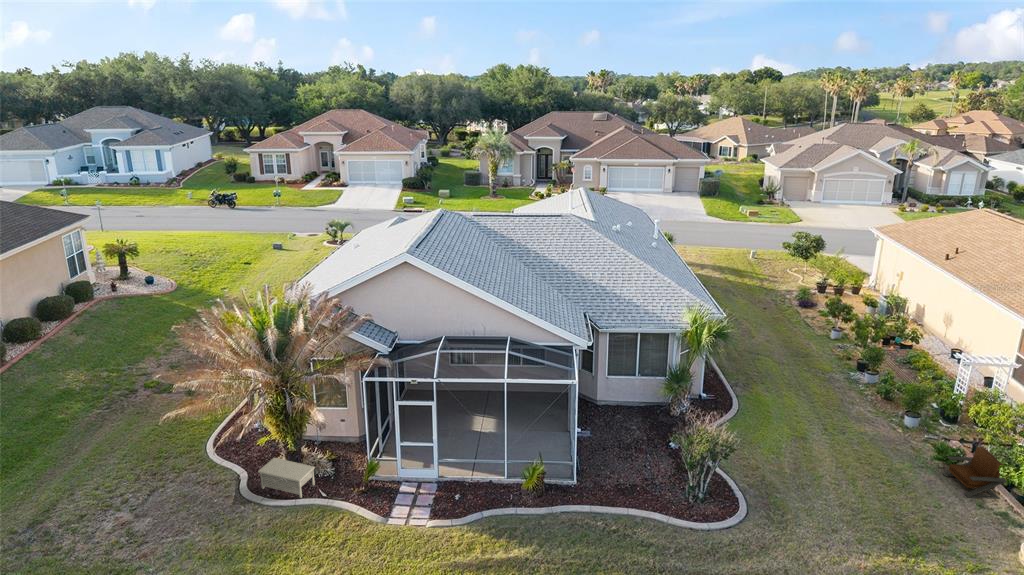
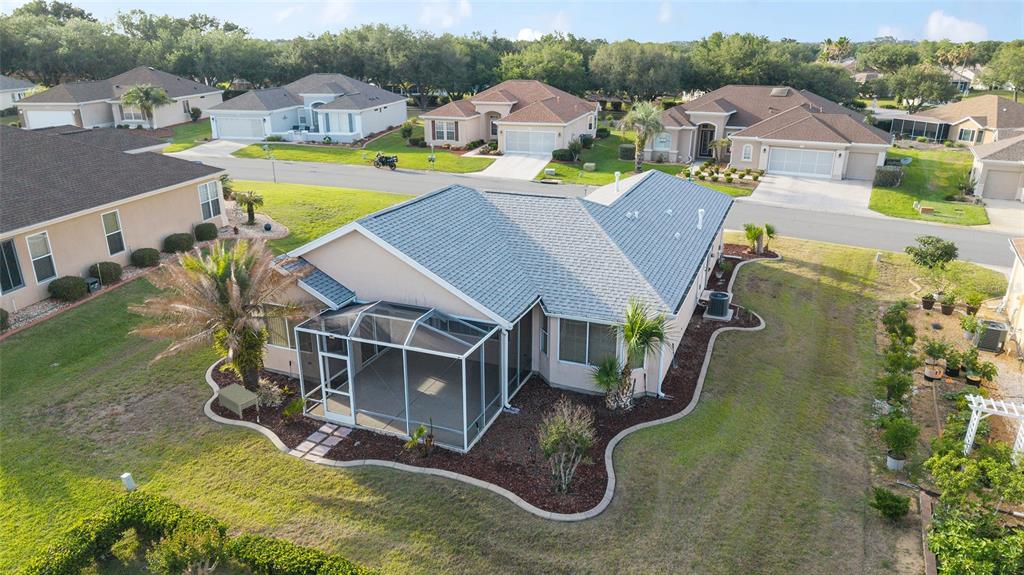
lounge chair: present [943,447,1007,499] -> none [875,507,932,572]

